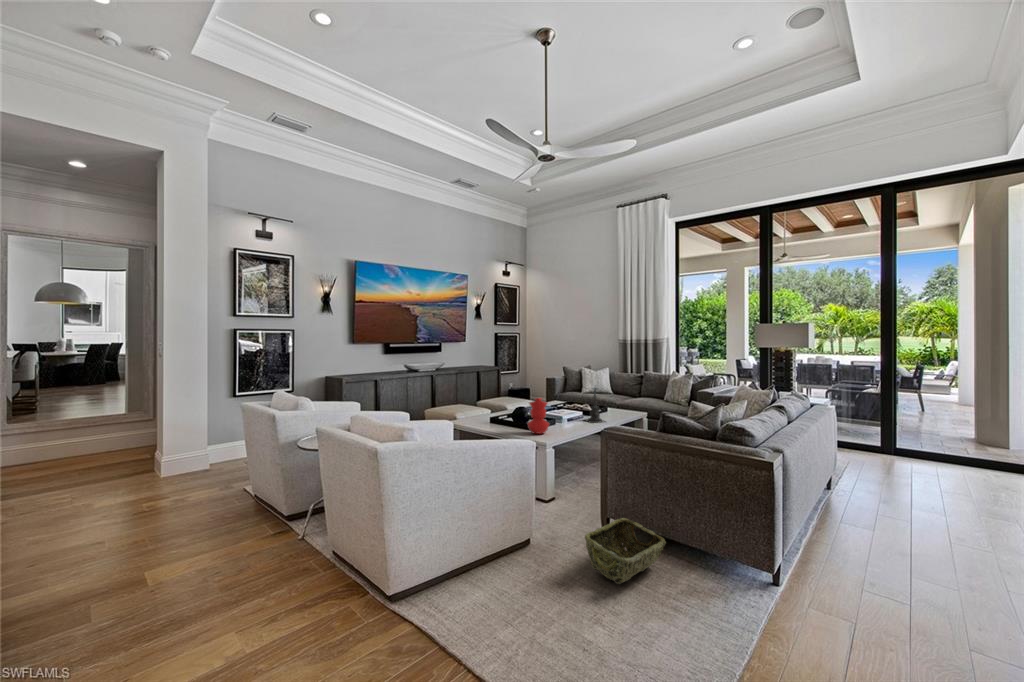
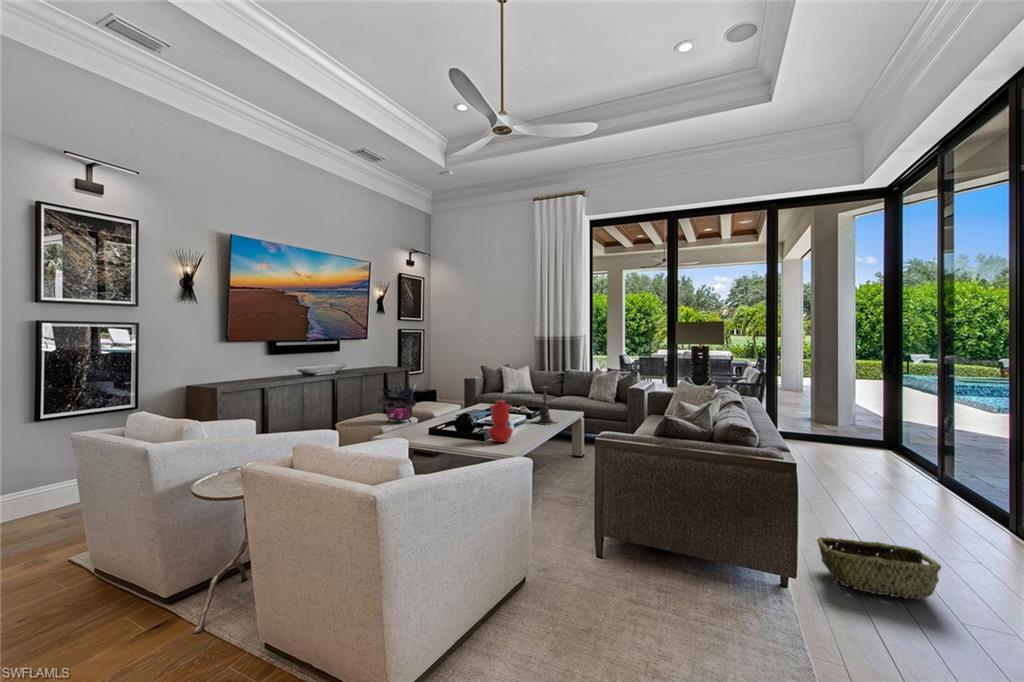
potted plant: none [455,379,486,414] -> present [378,381,416,423]
woven basket: present [585,518,666,584] -> present [817,537,941,599]

